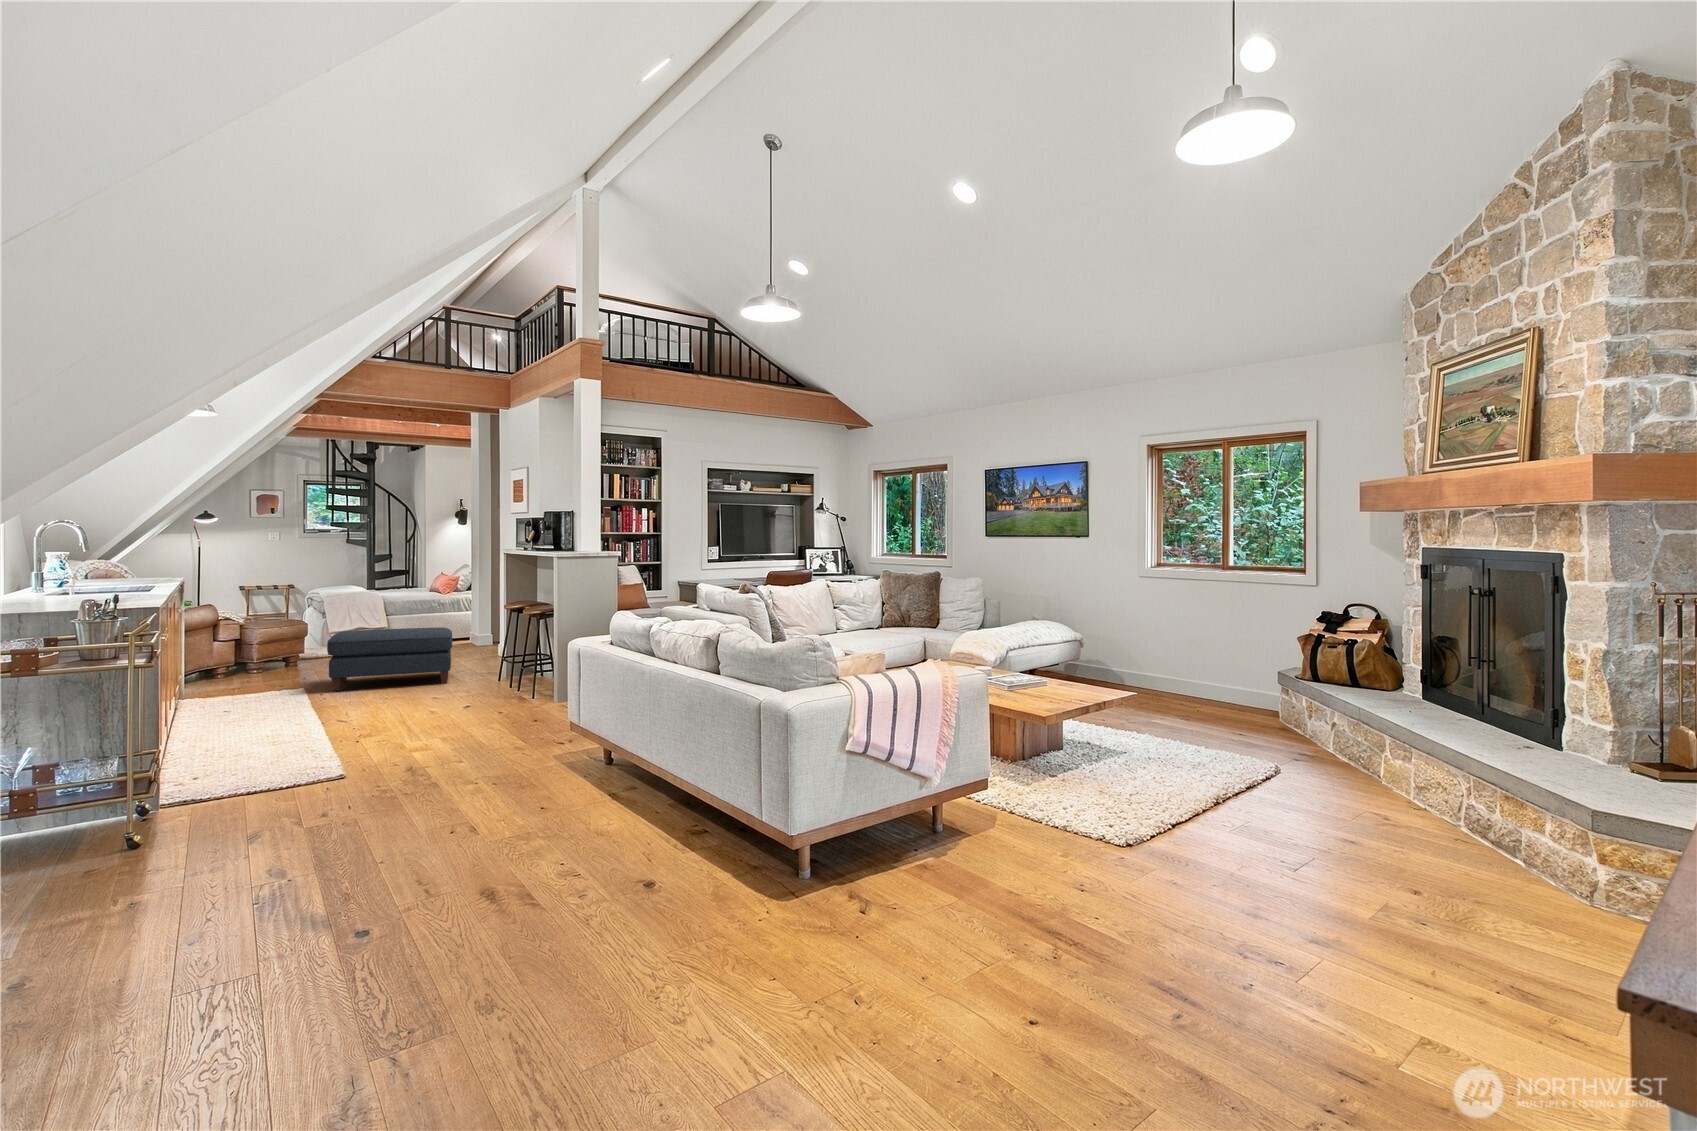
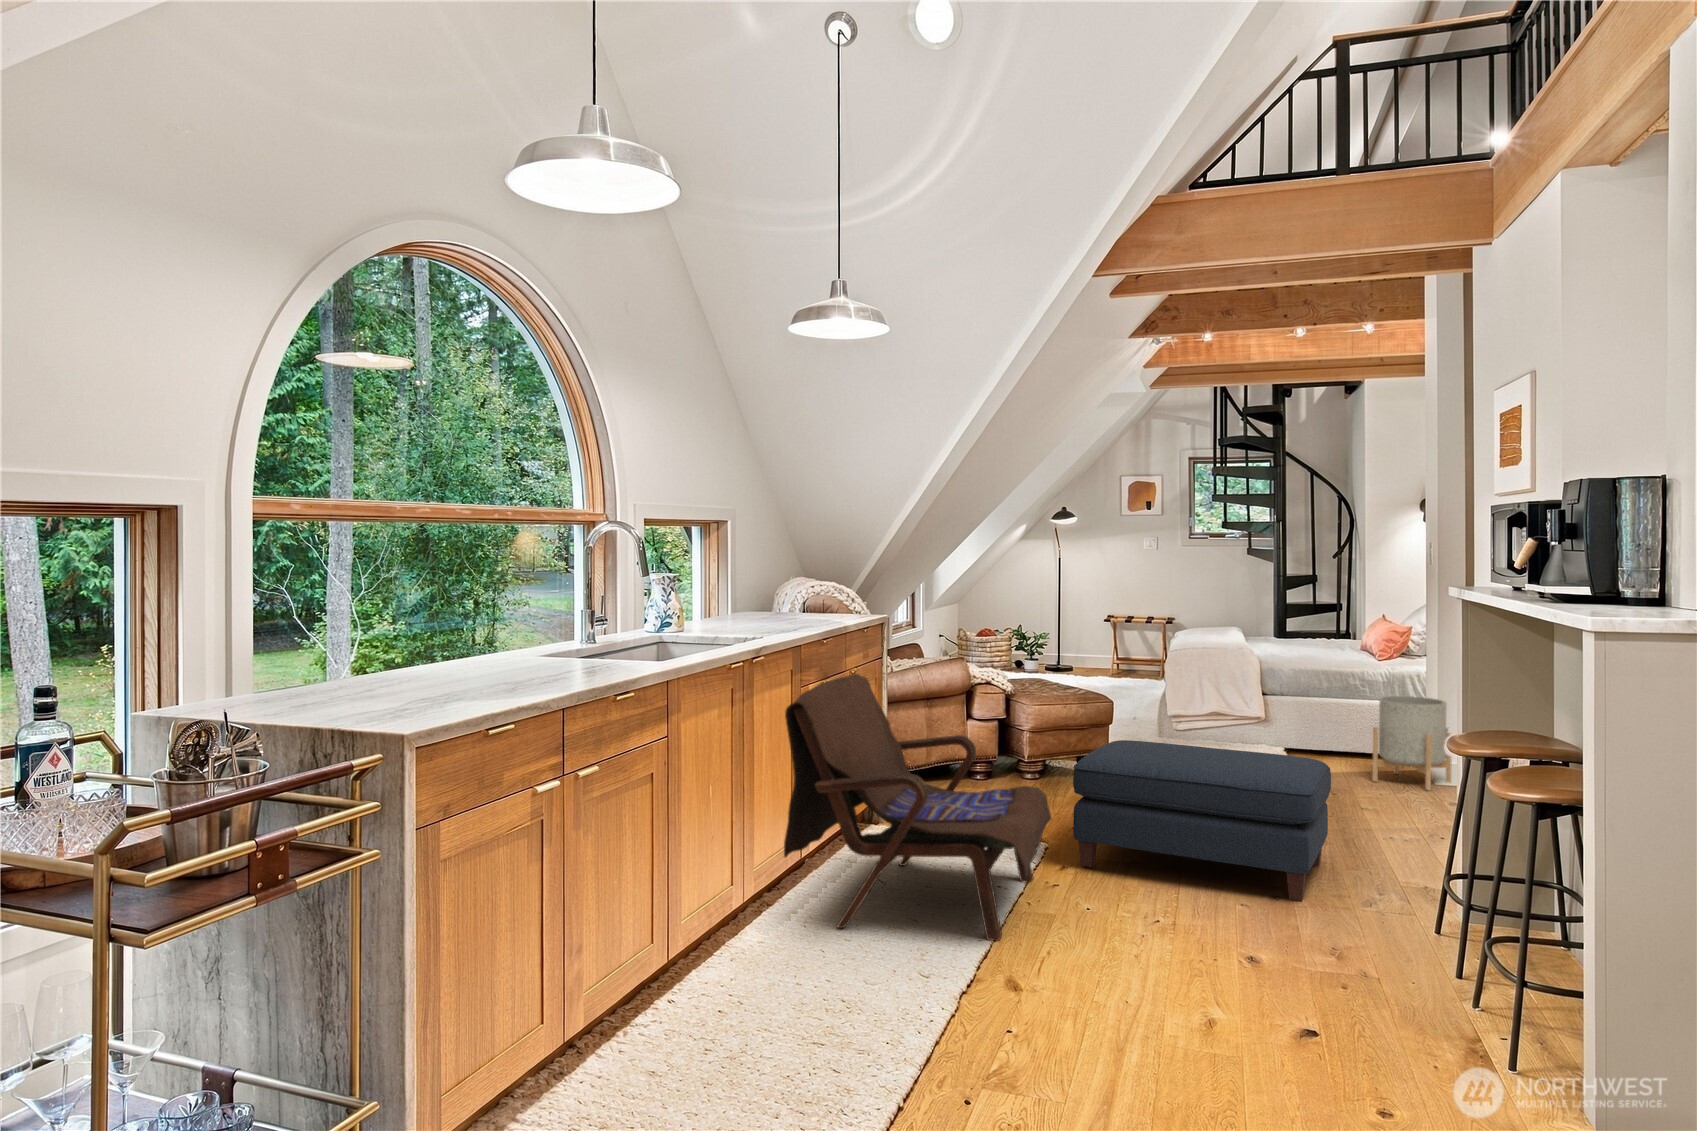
armchair: none [177,602,334,726] -> present [784,674,1051,941]
planter: none [454,608,489,649] -> present [1372,696,1452,791]

